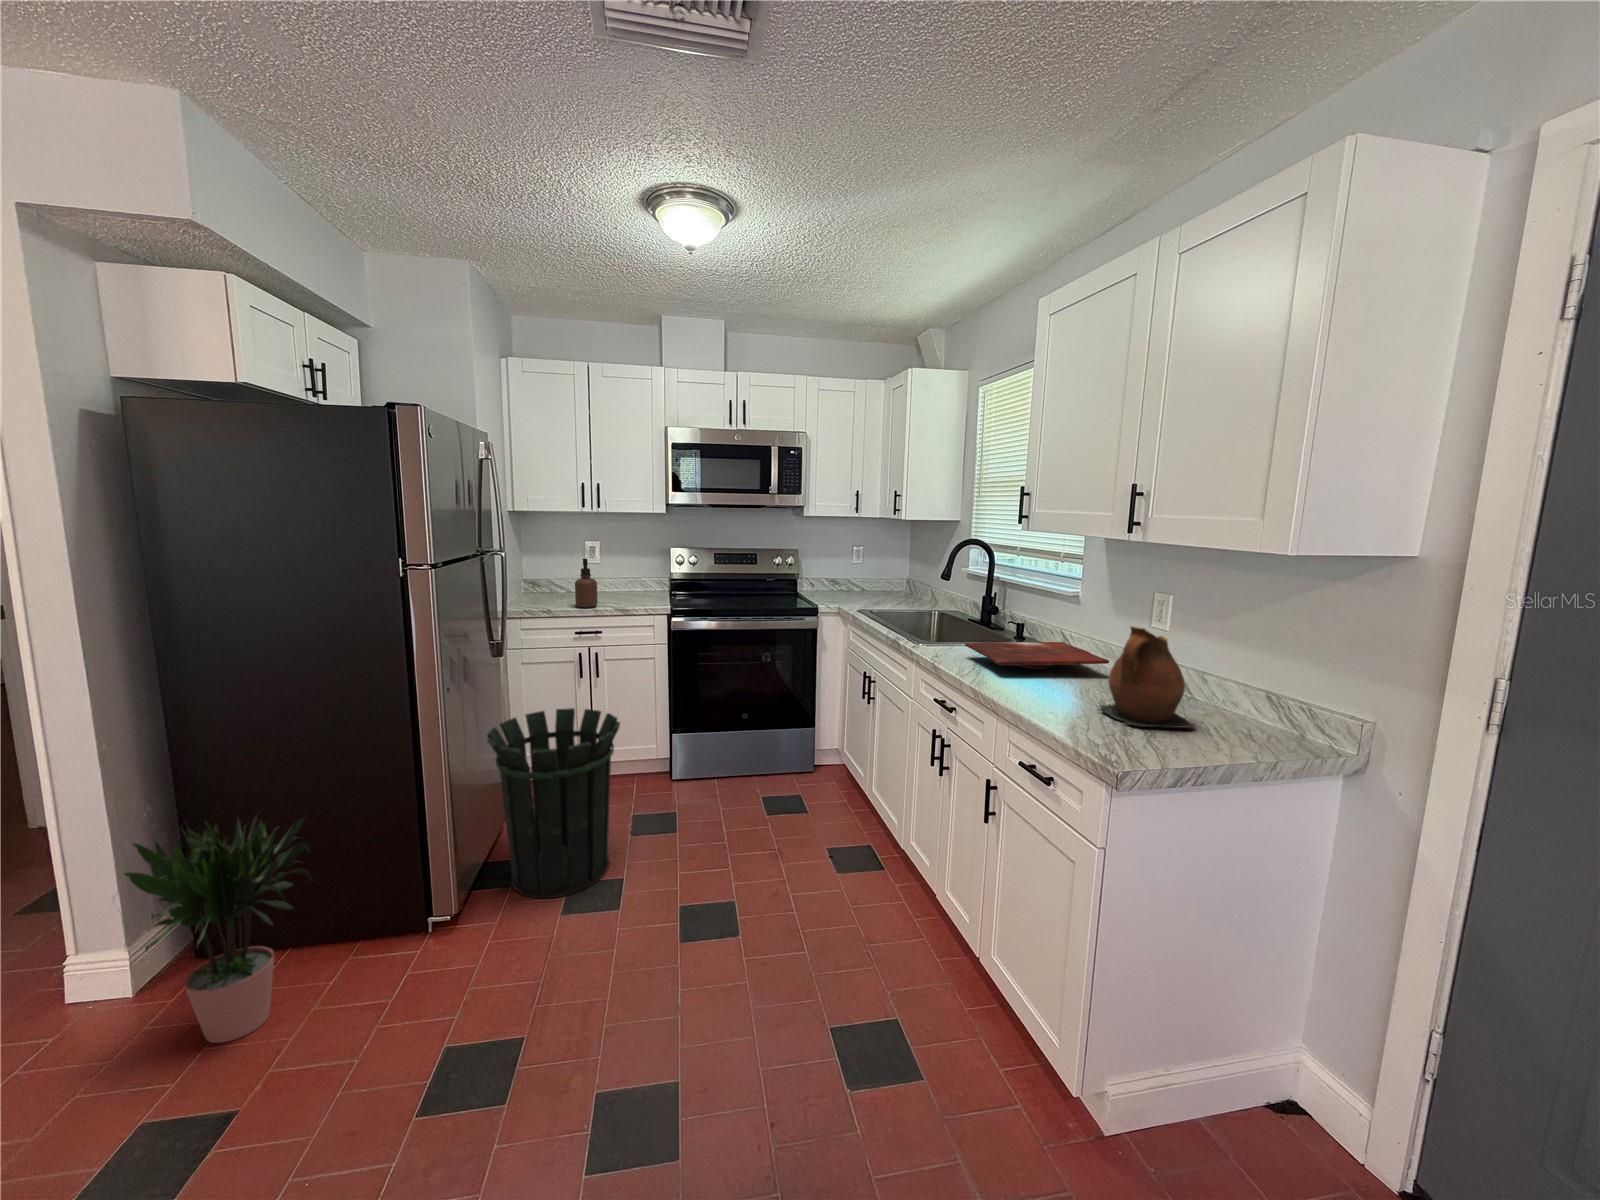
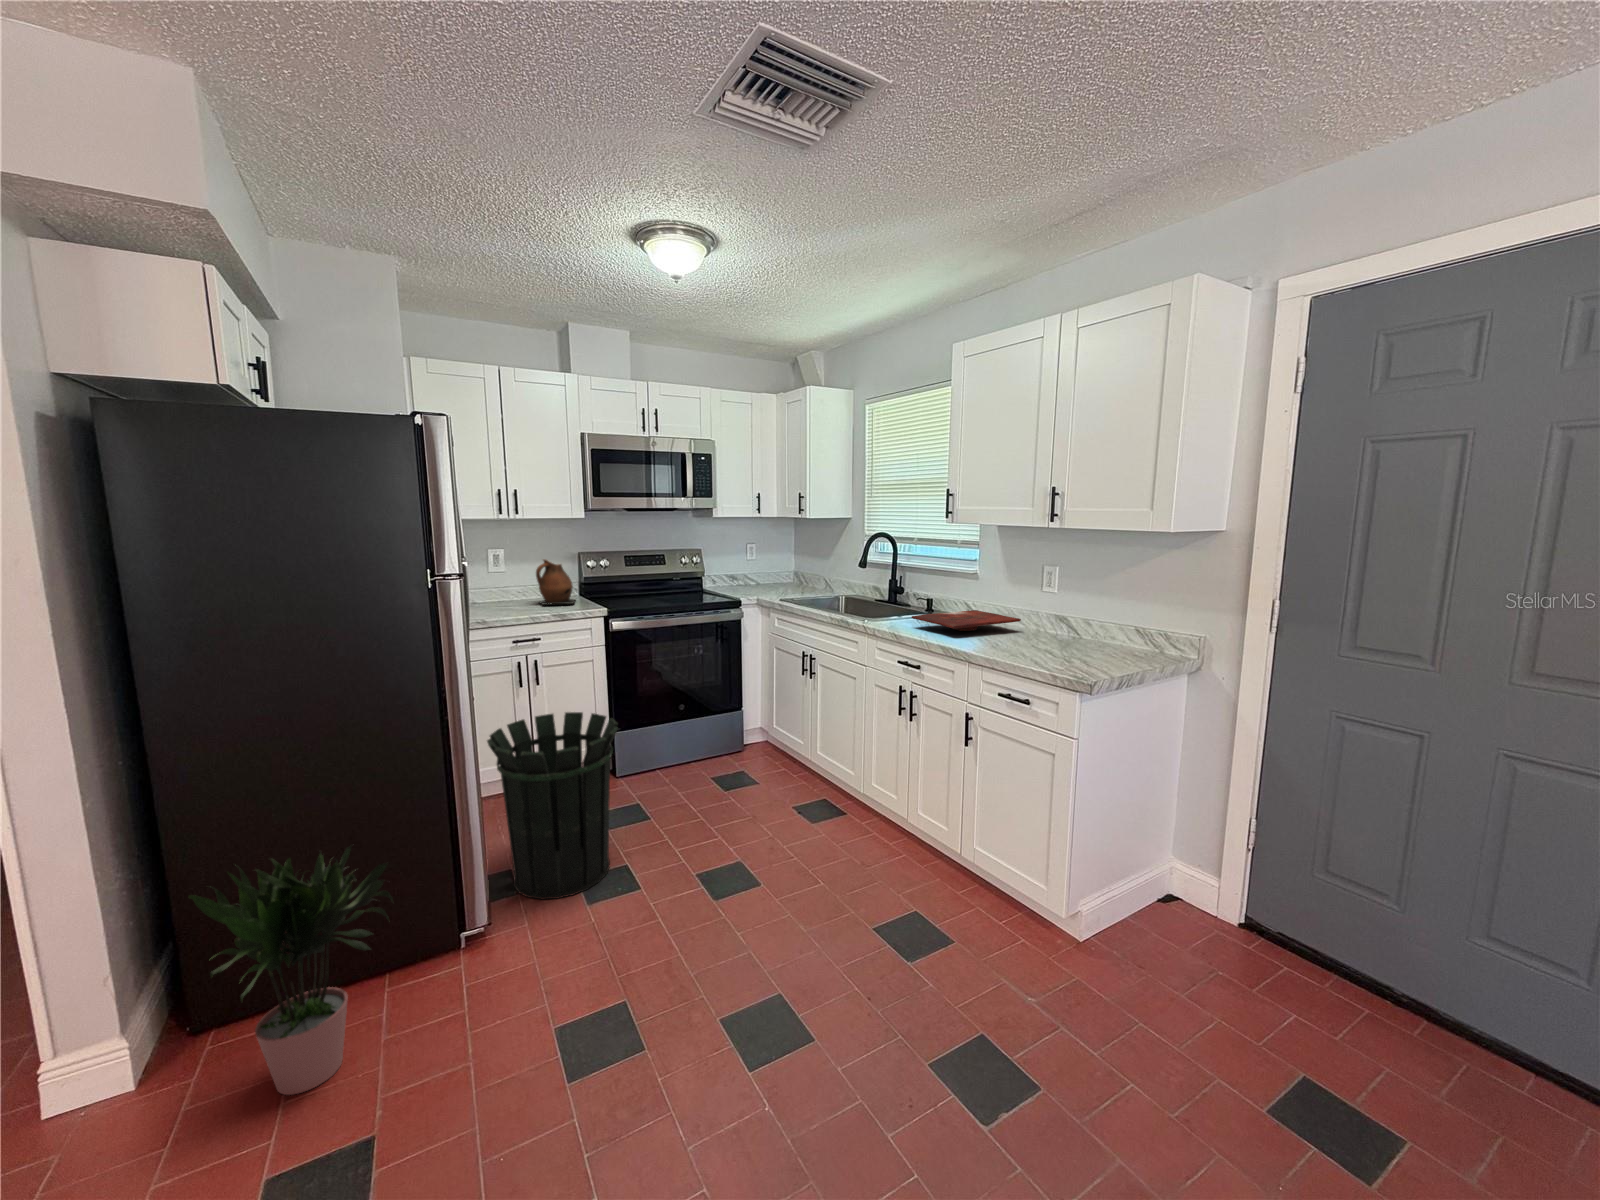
soap dispenser: present [575,559,598,608] -> none [505,566,530,617]
ceramic pitcher: present [1101,626,1195,729] -> present [536,560,576,605]

